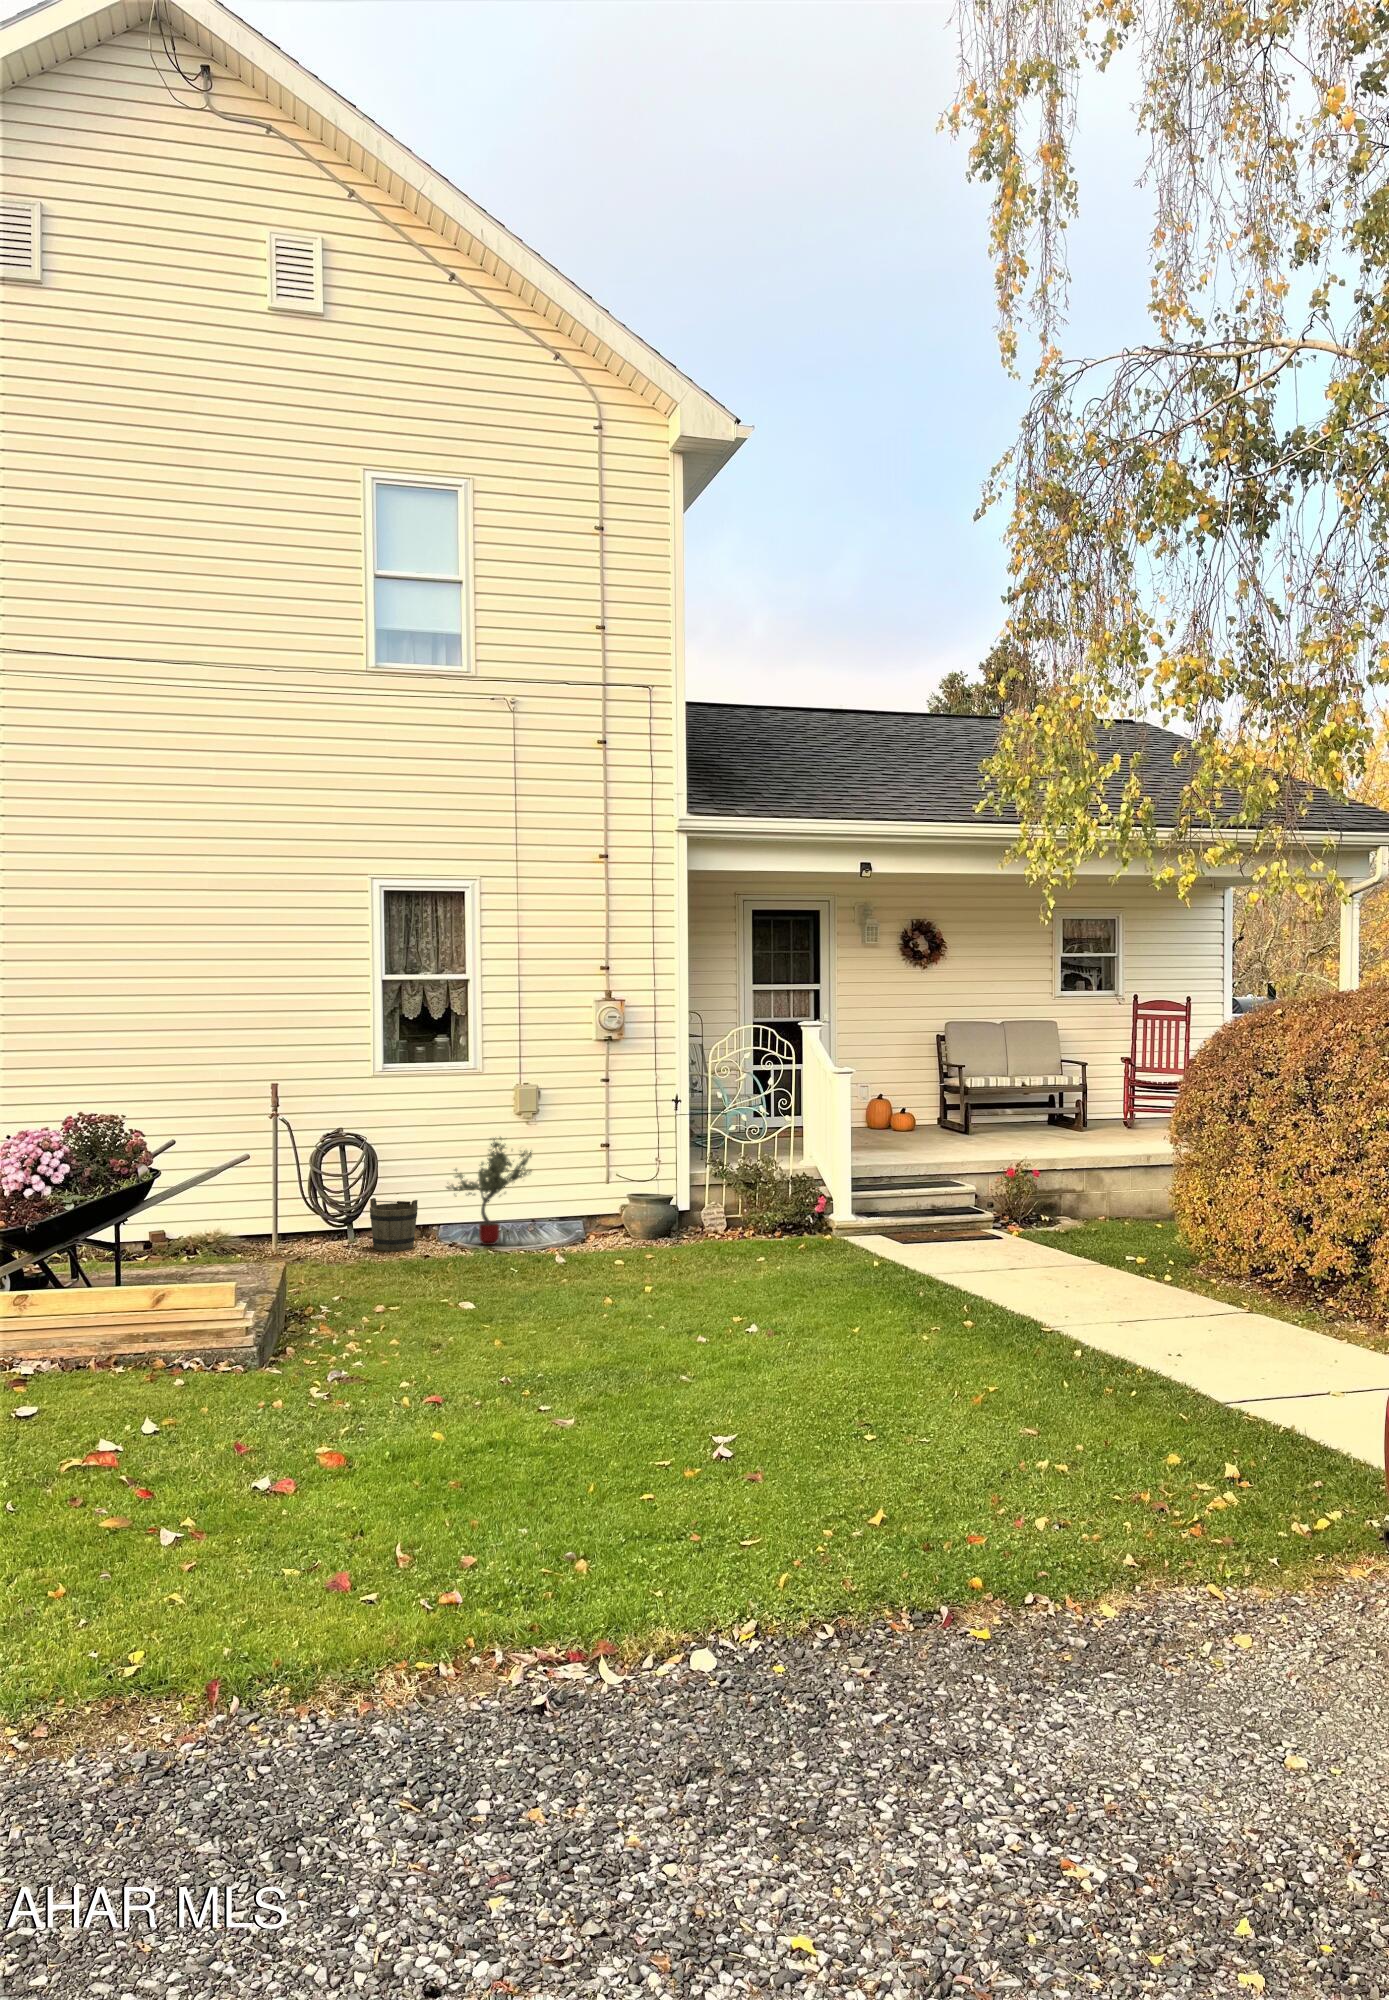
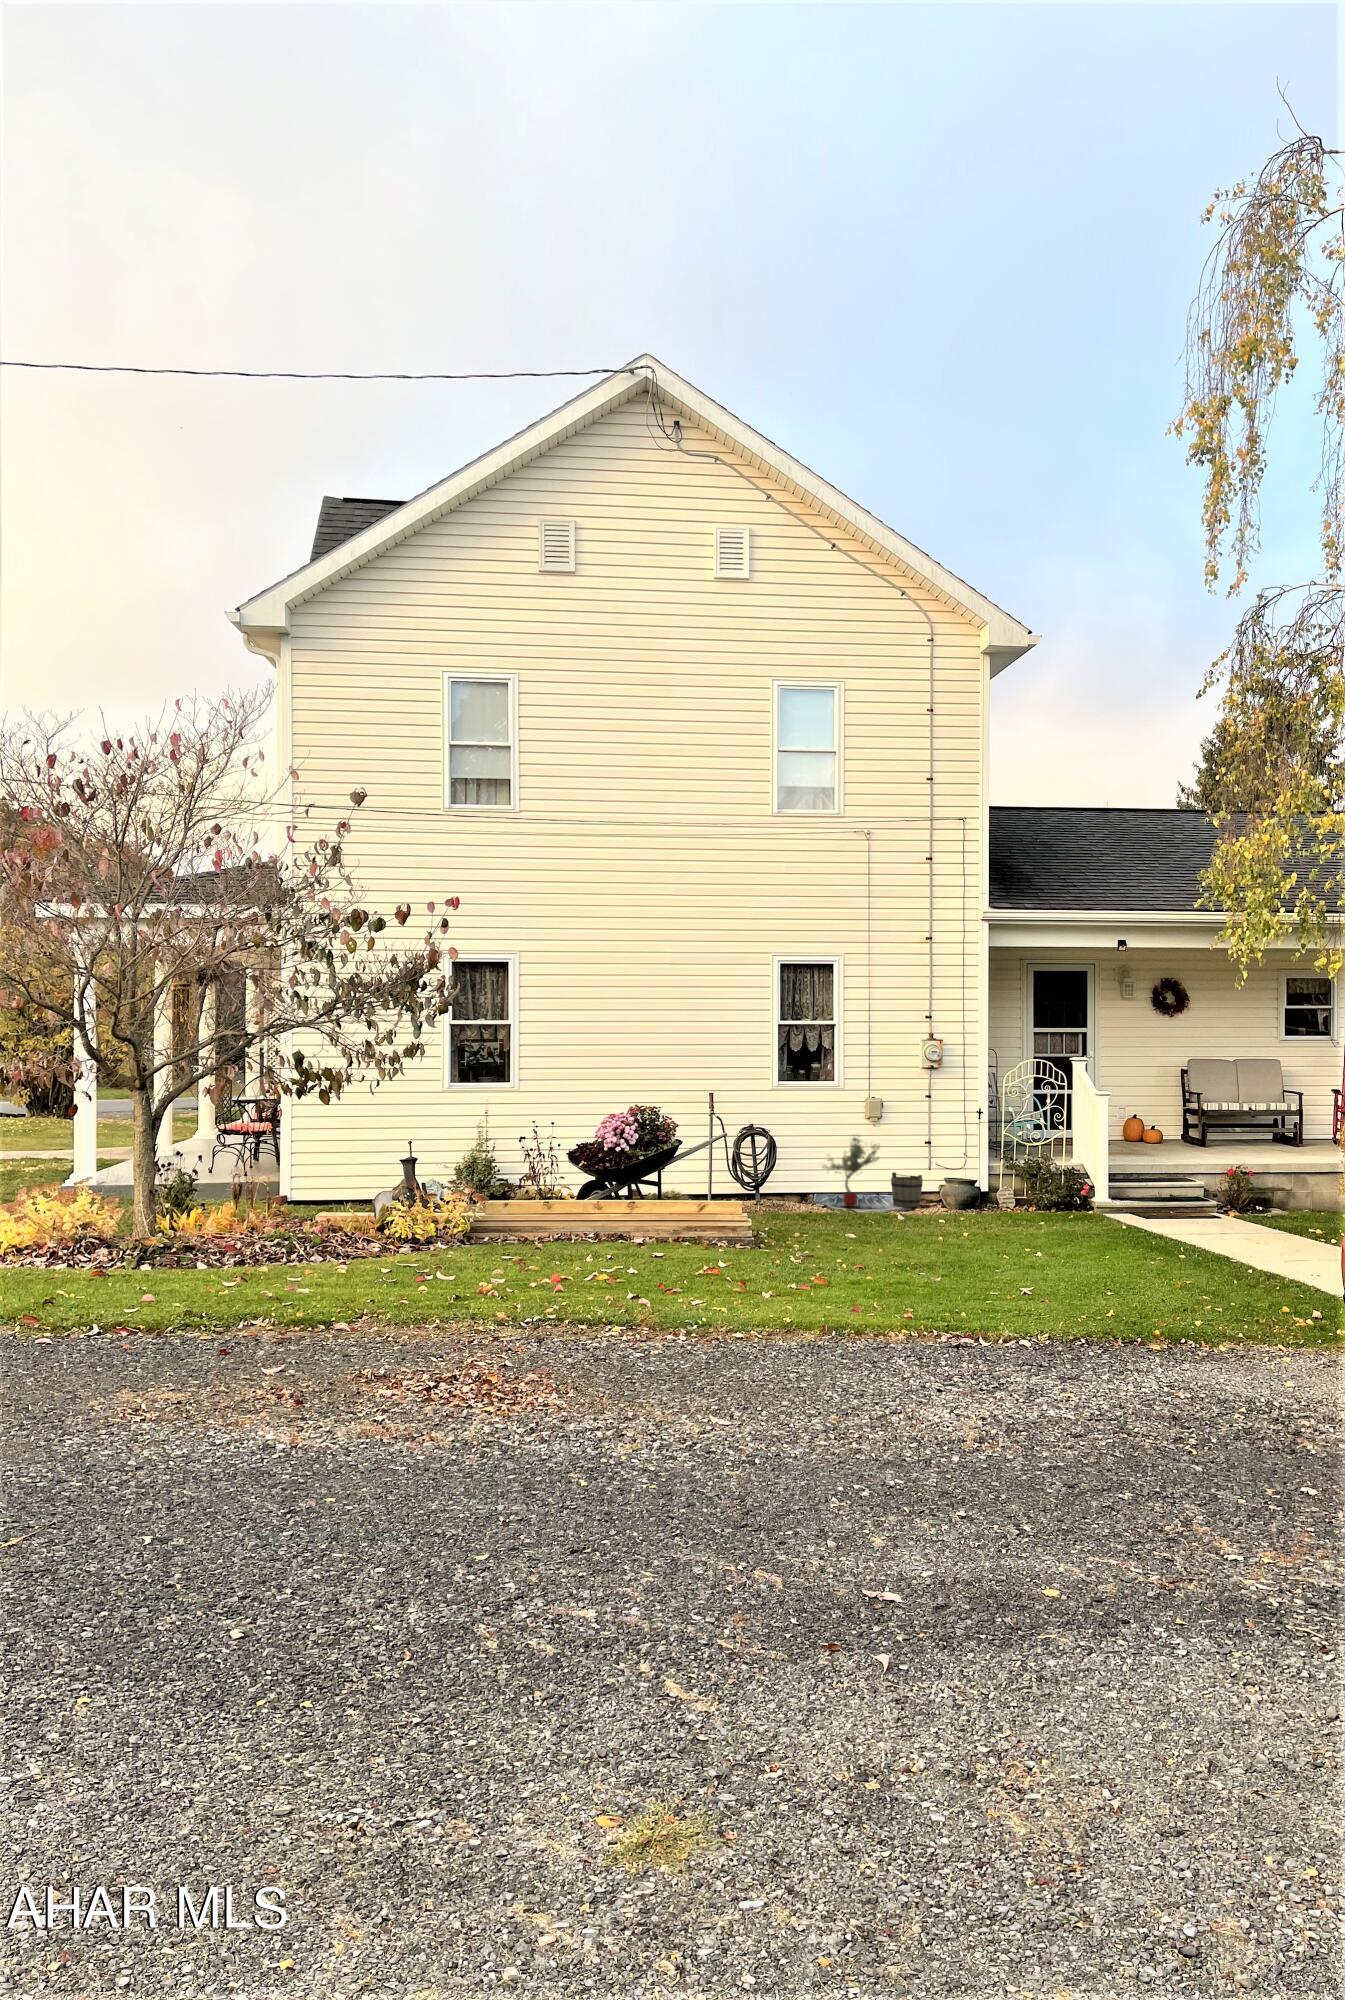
bucket: present [370,1198,418,1251] -> present [891,1172,923,1207]

